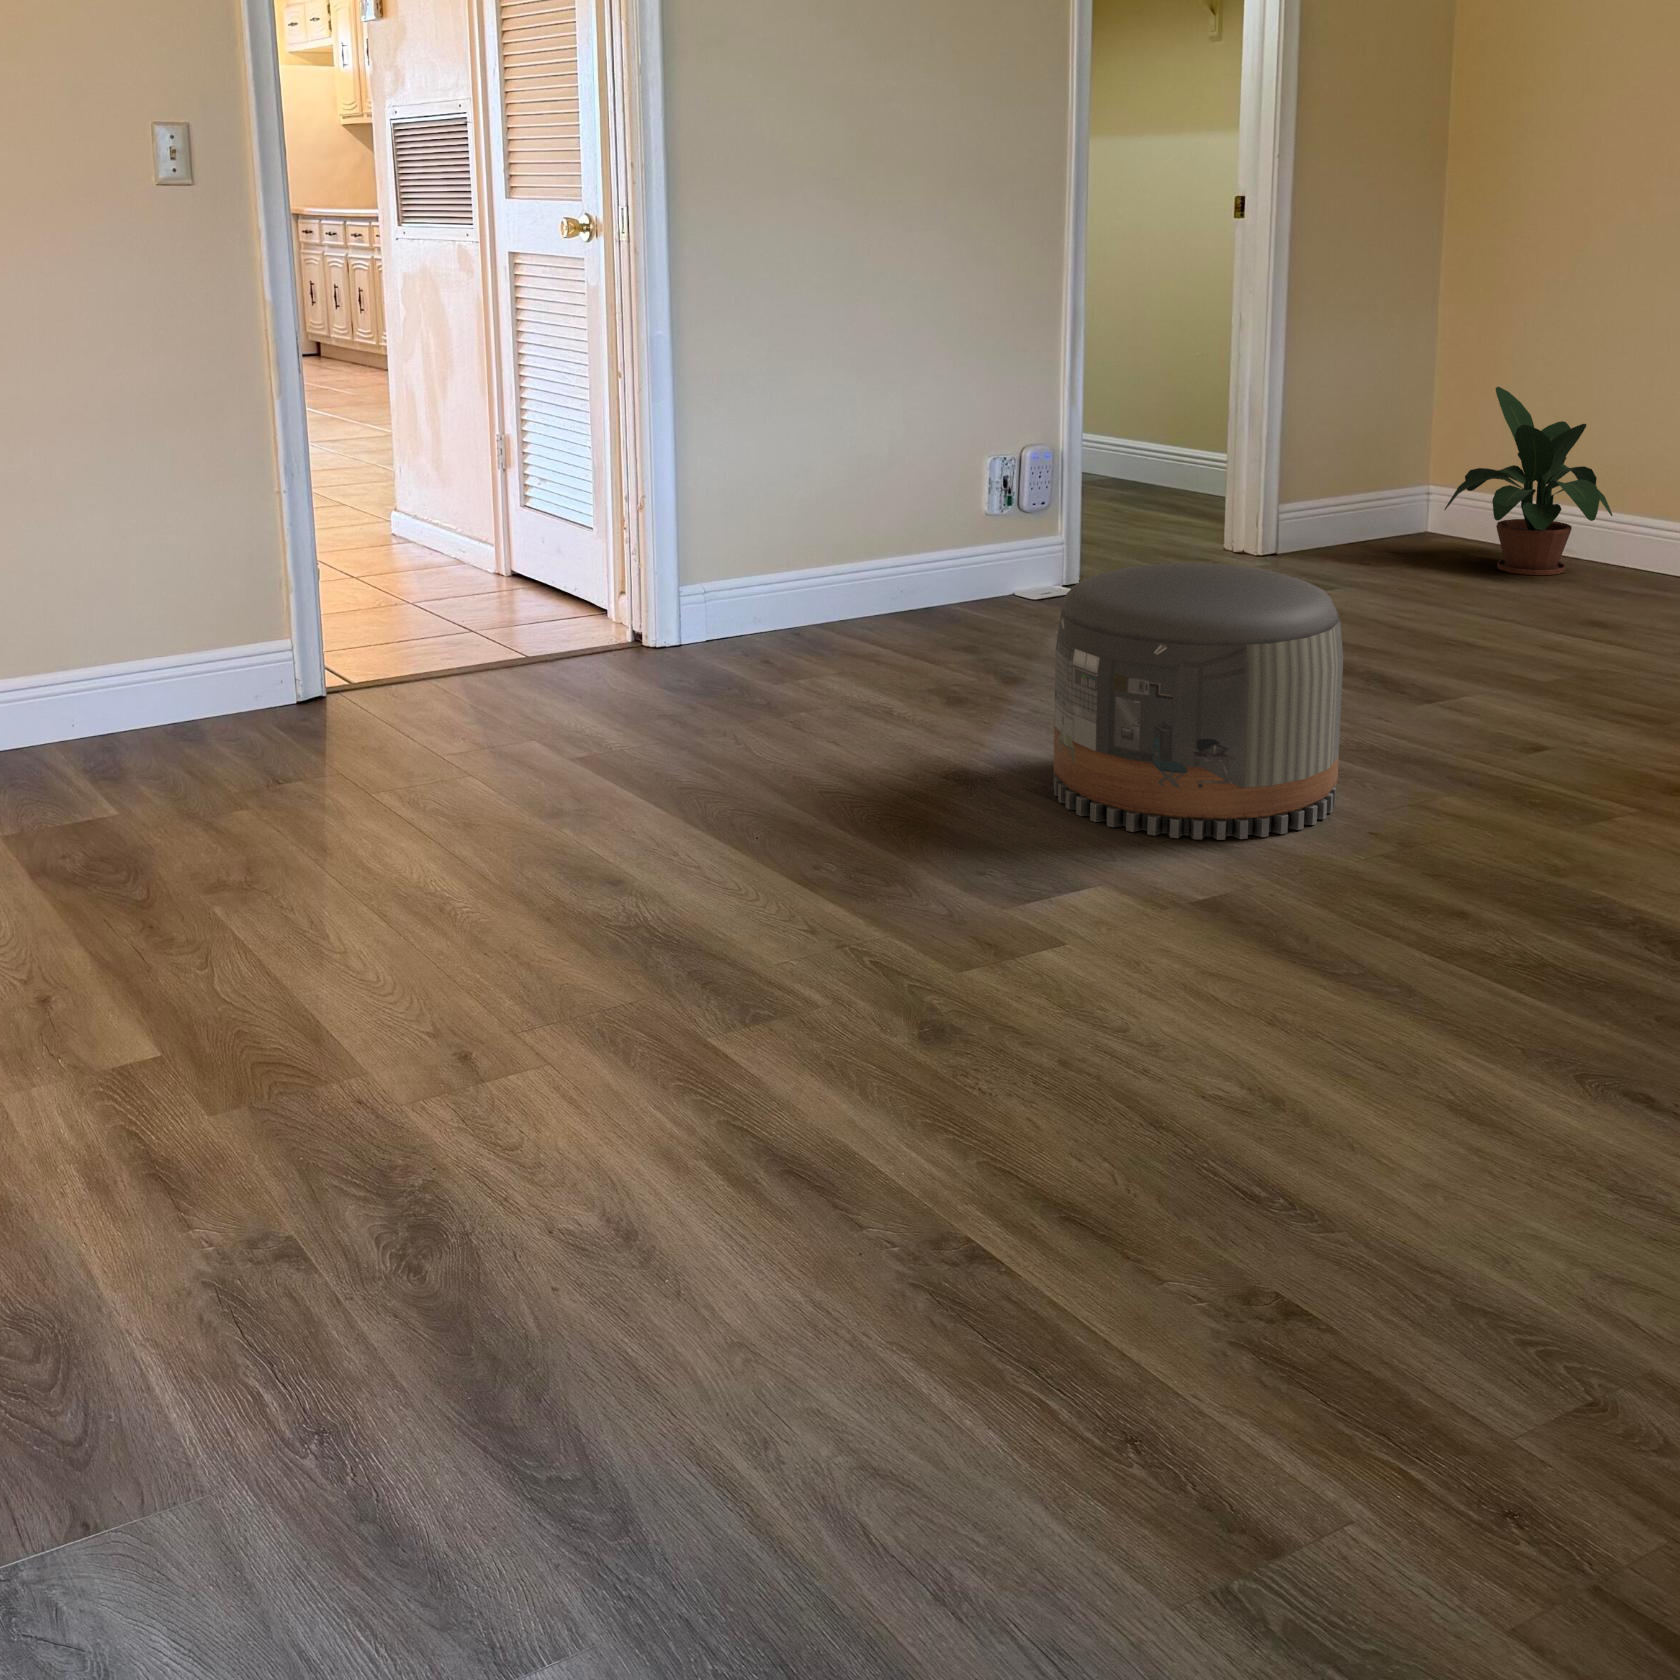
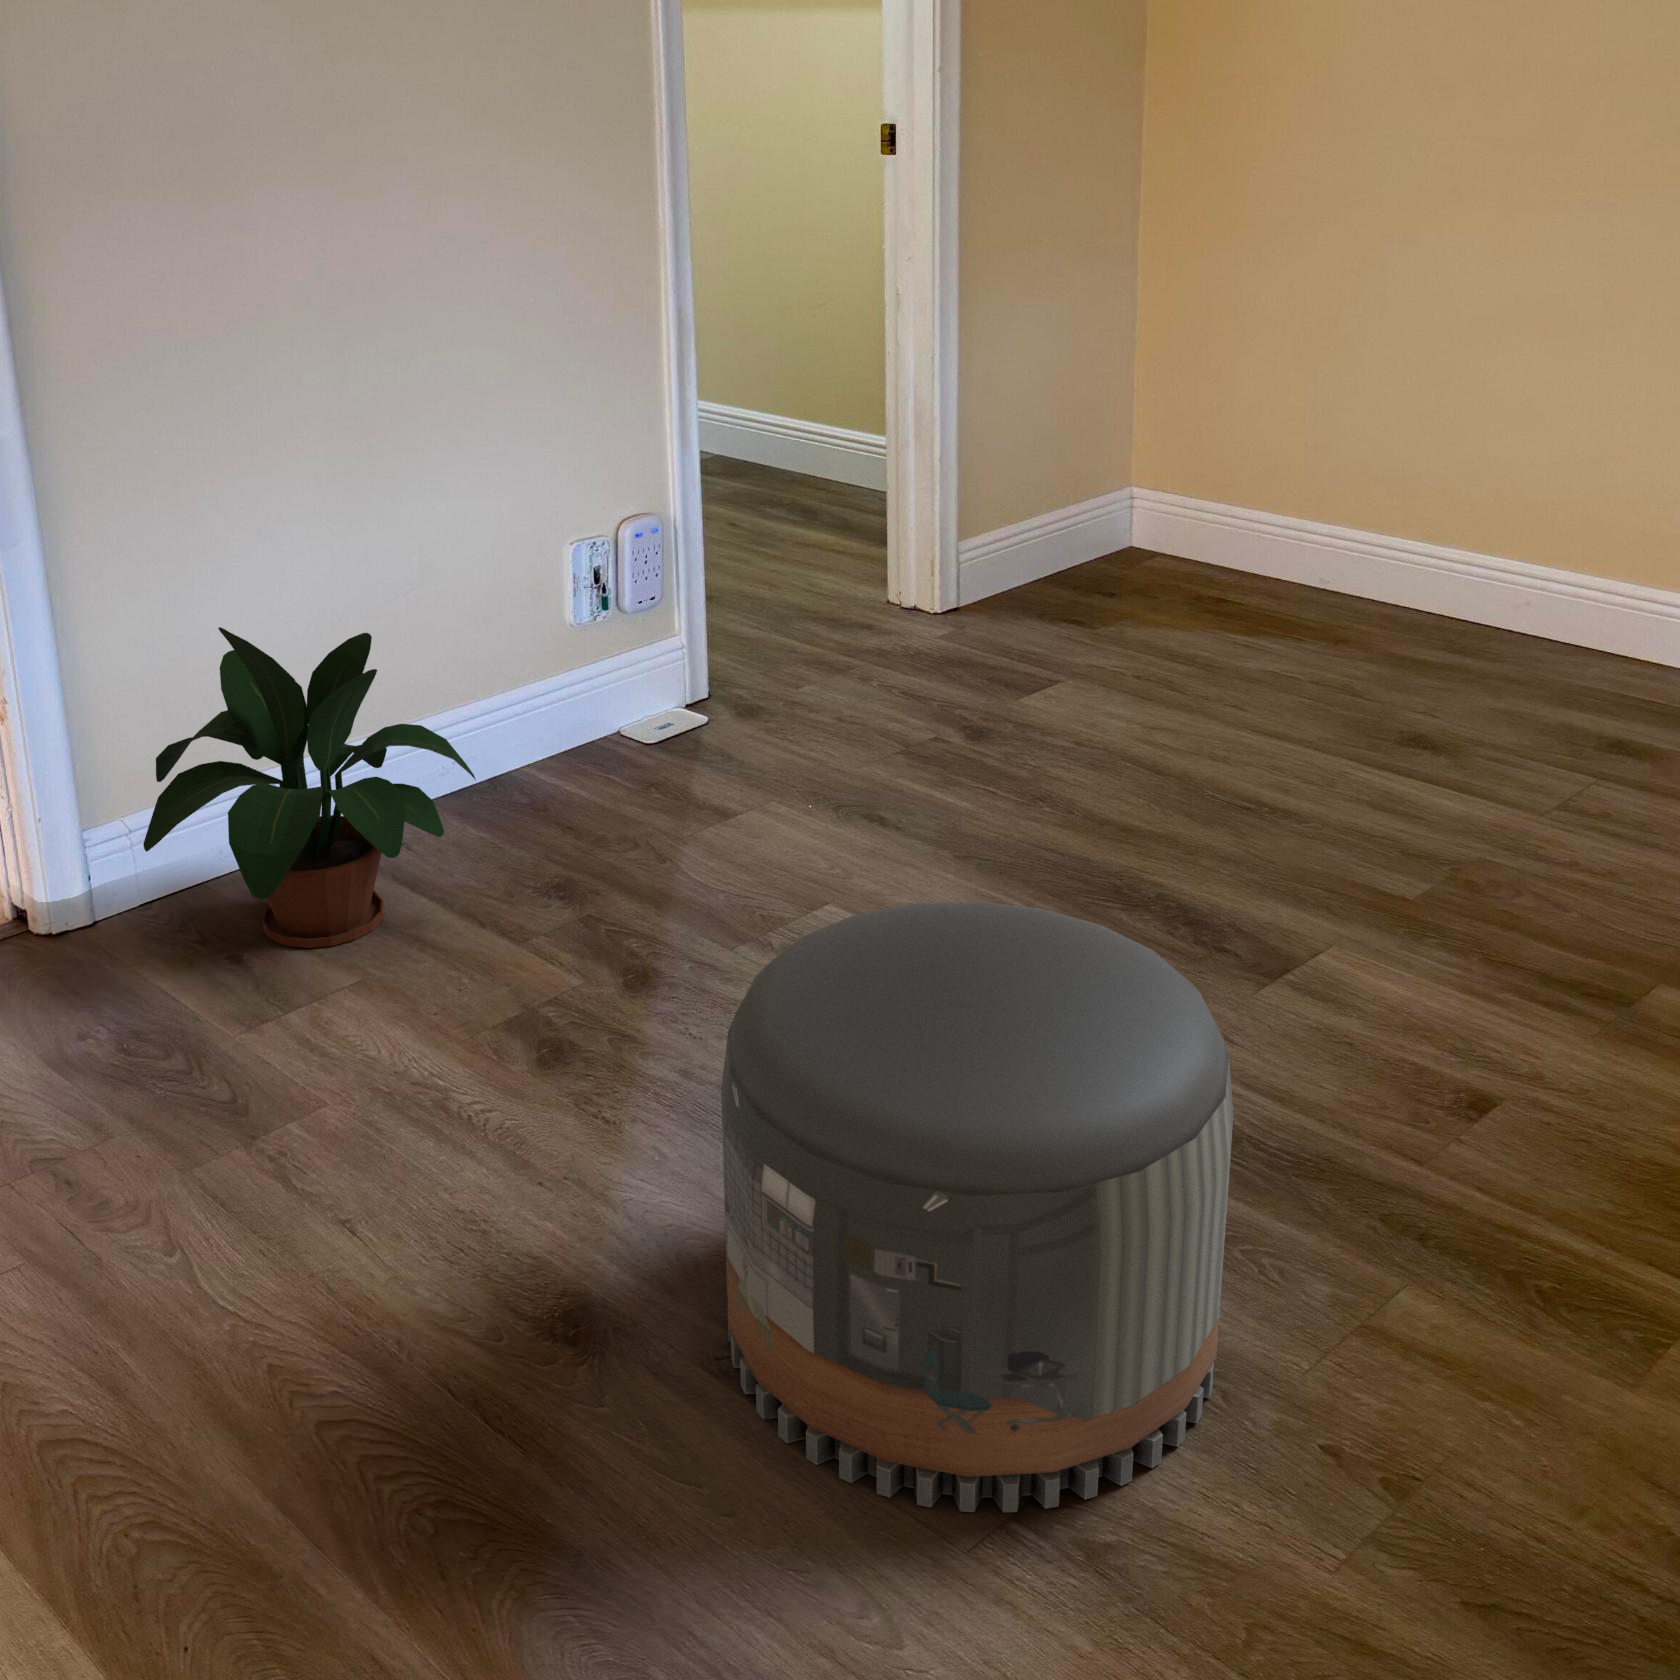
potted plant: present [1445,387,1612,575] -> present [143,627,475,948]

